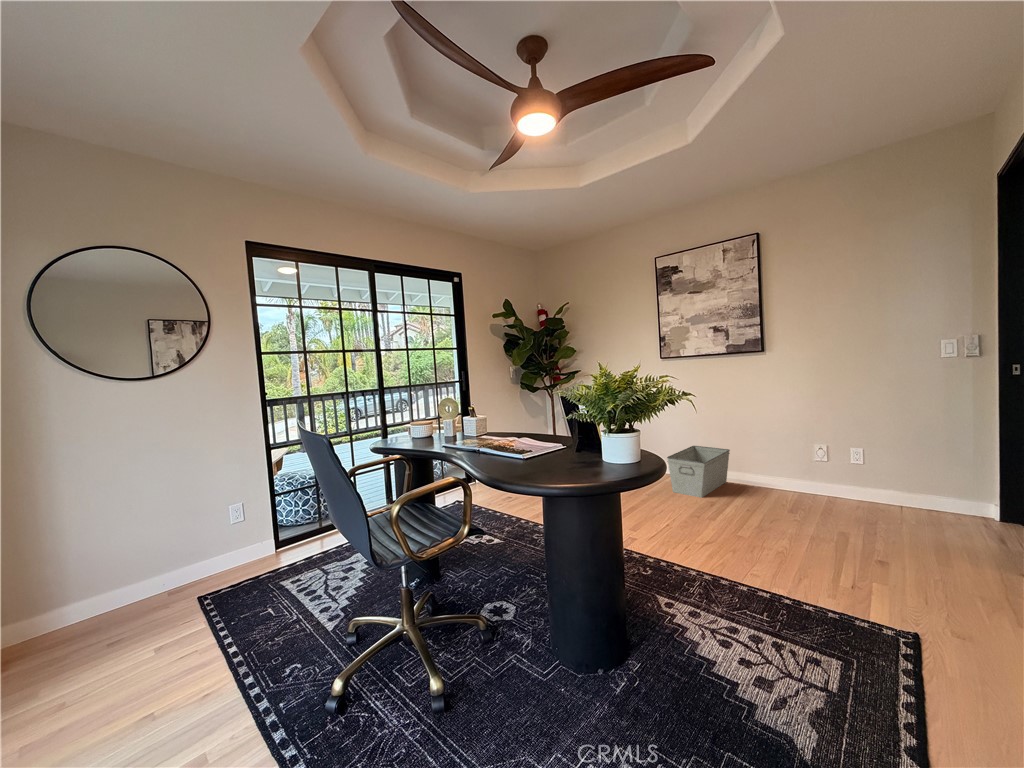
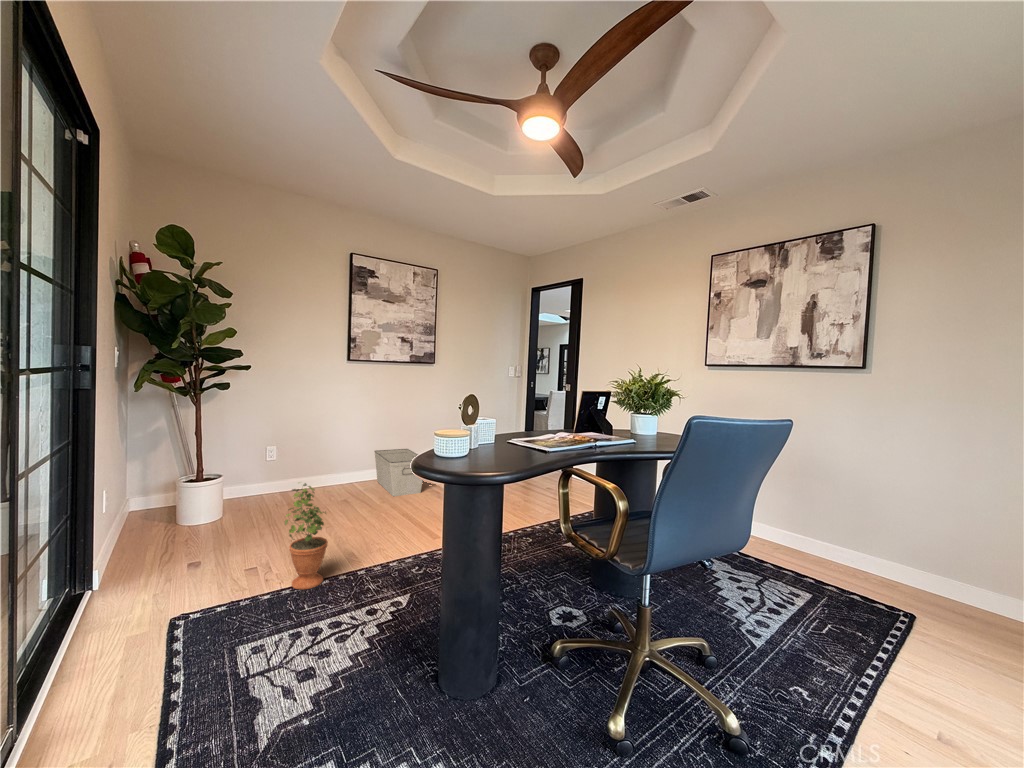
potted plant: none [487,450,515,516] -> present [285,483,328,589]

